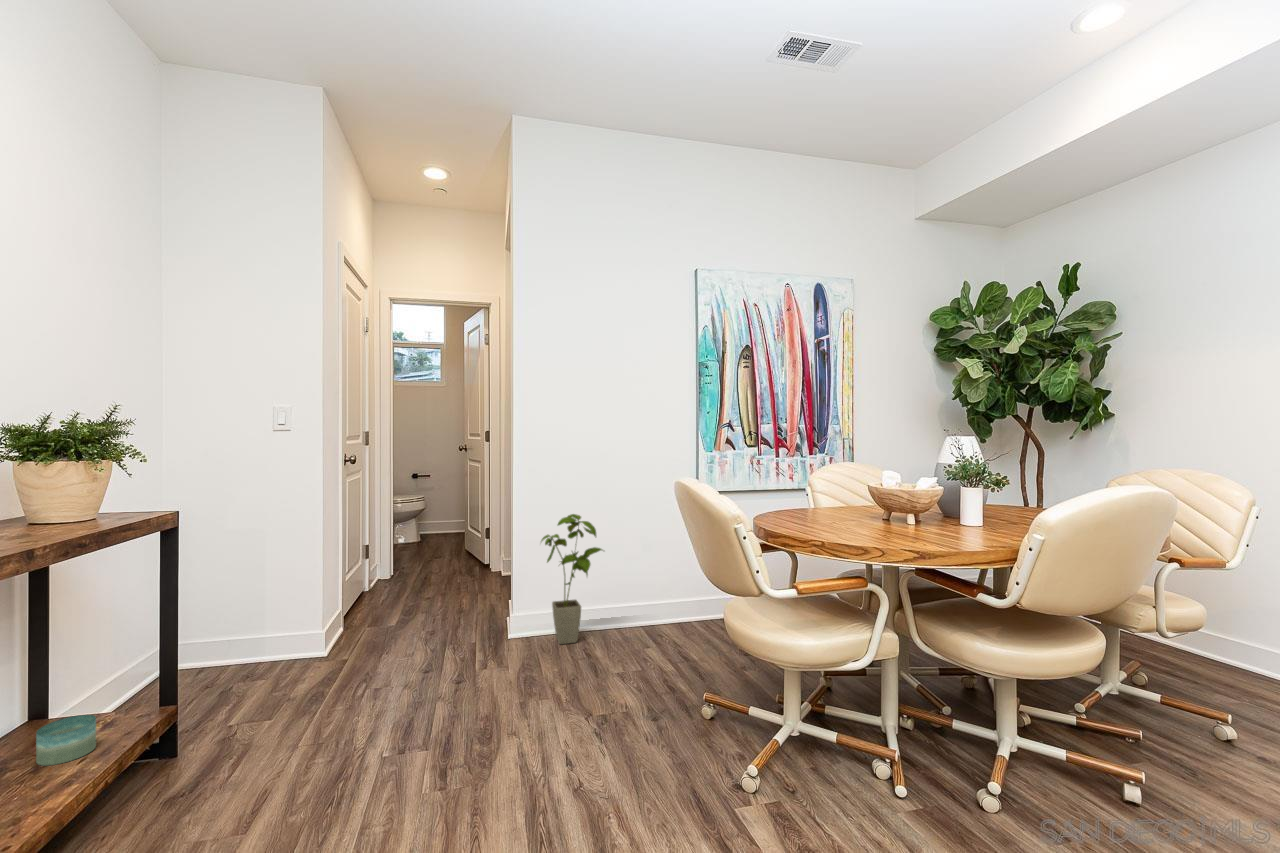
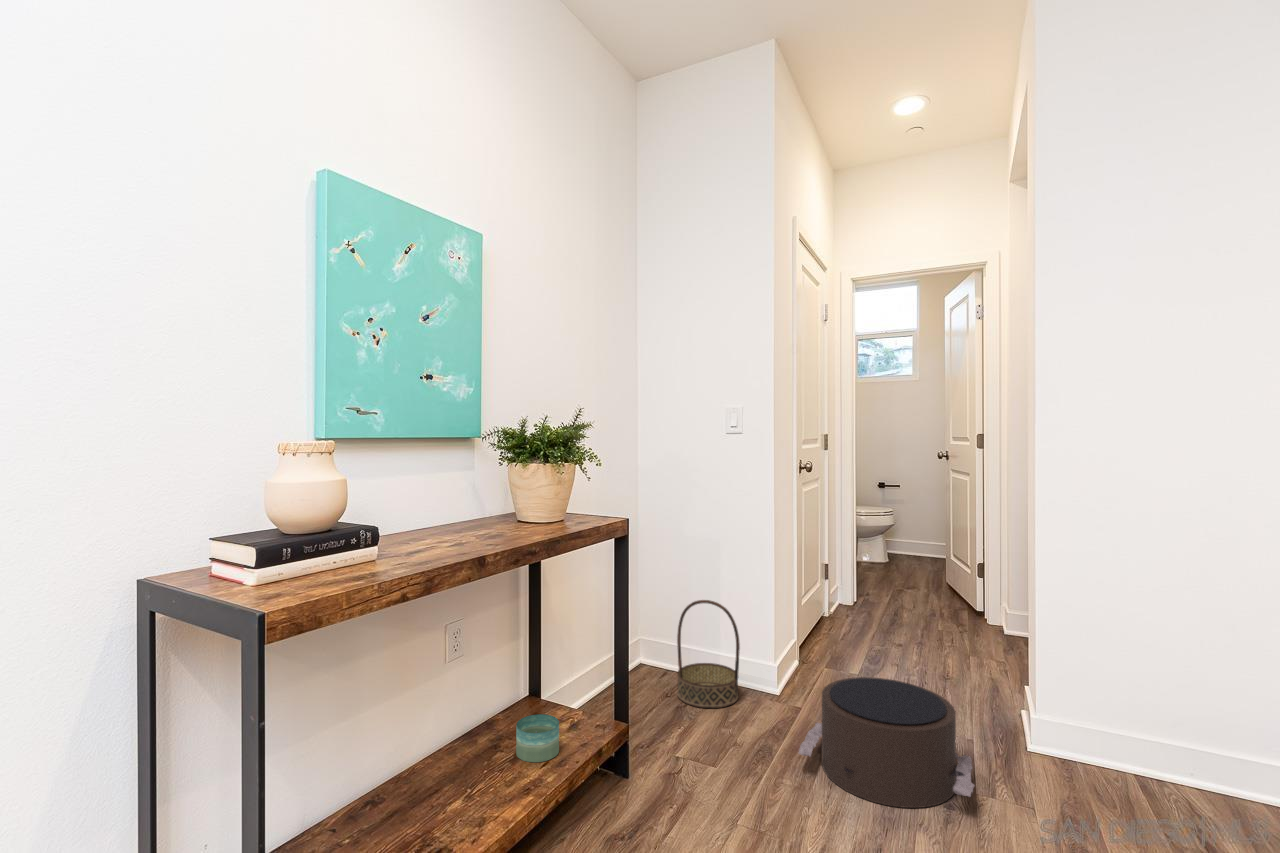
house plant: present [541,514,602,644] -> none [1072,572,1203,783]
basket: none [219,585,288,685] -> present [677,600,740,708]
pouf: none [349,615,480,704] -> present [799,677,974,808]

